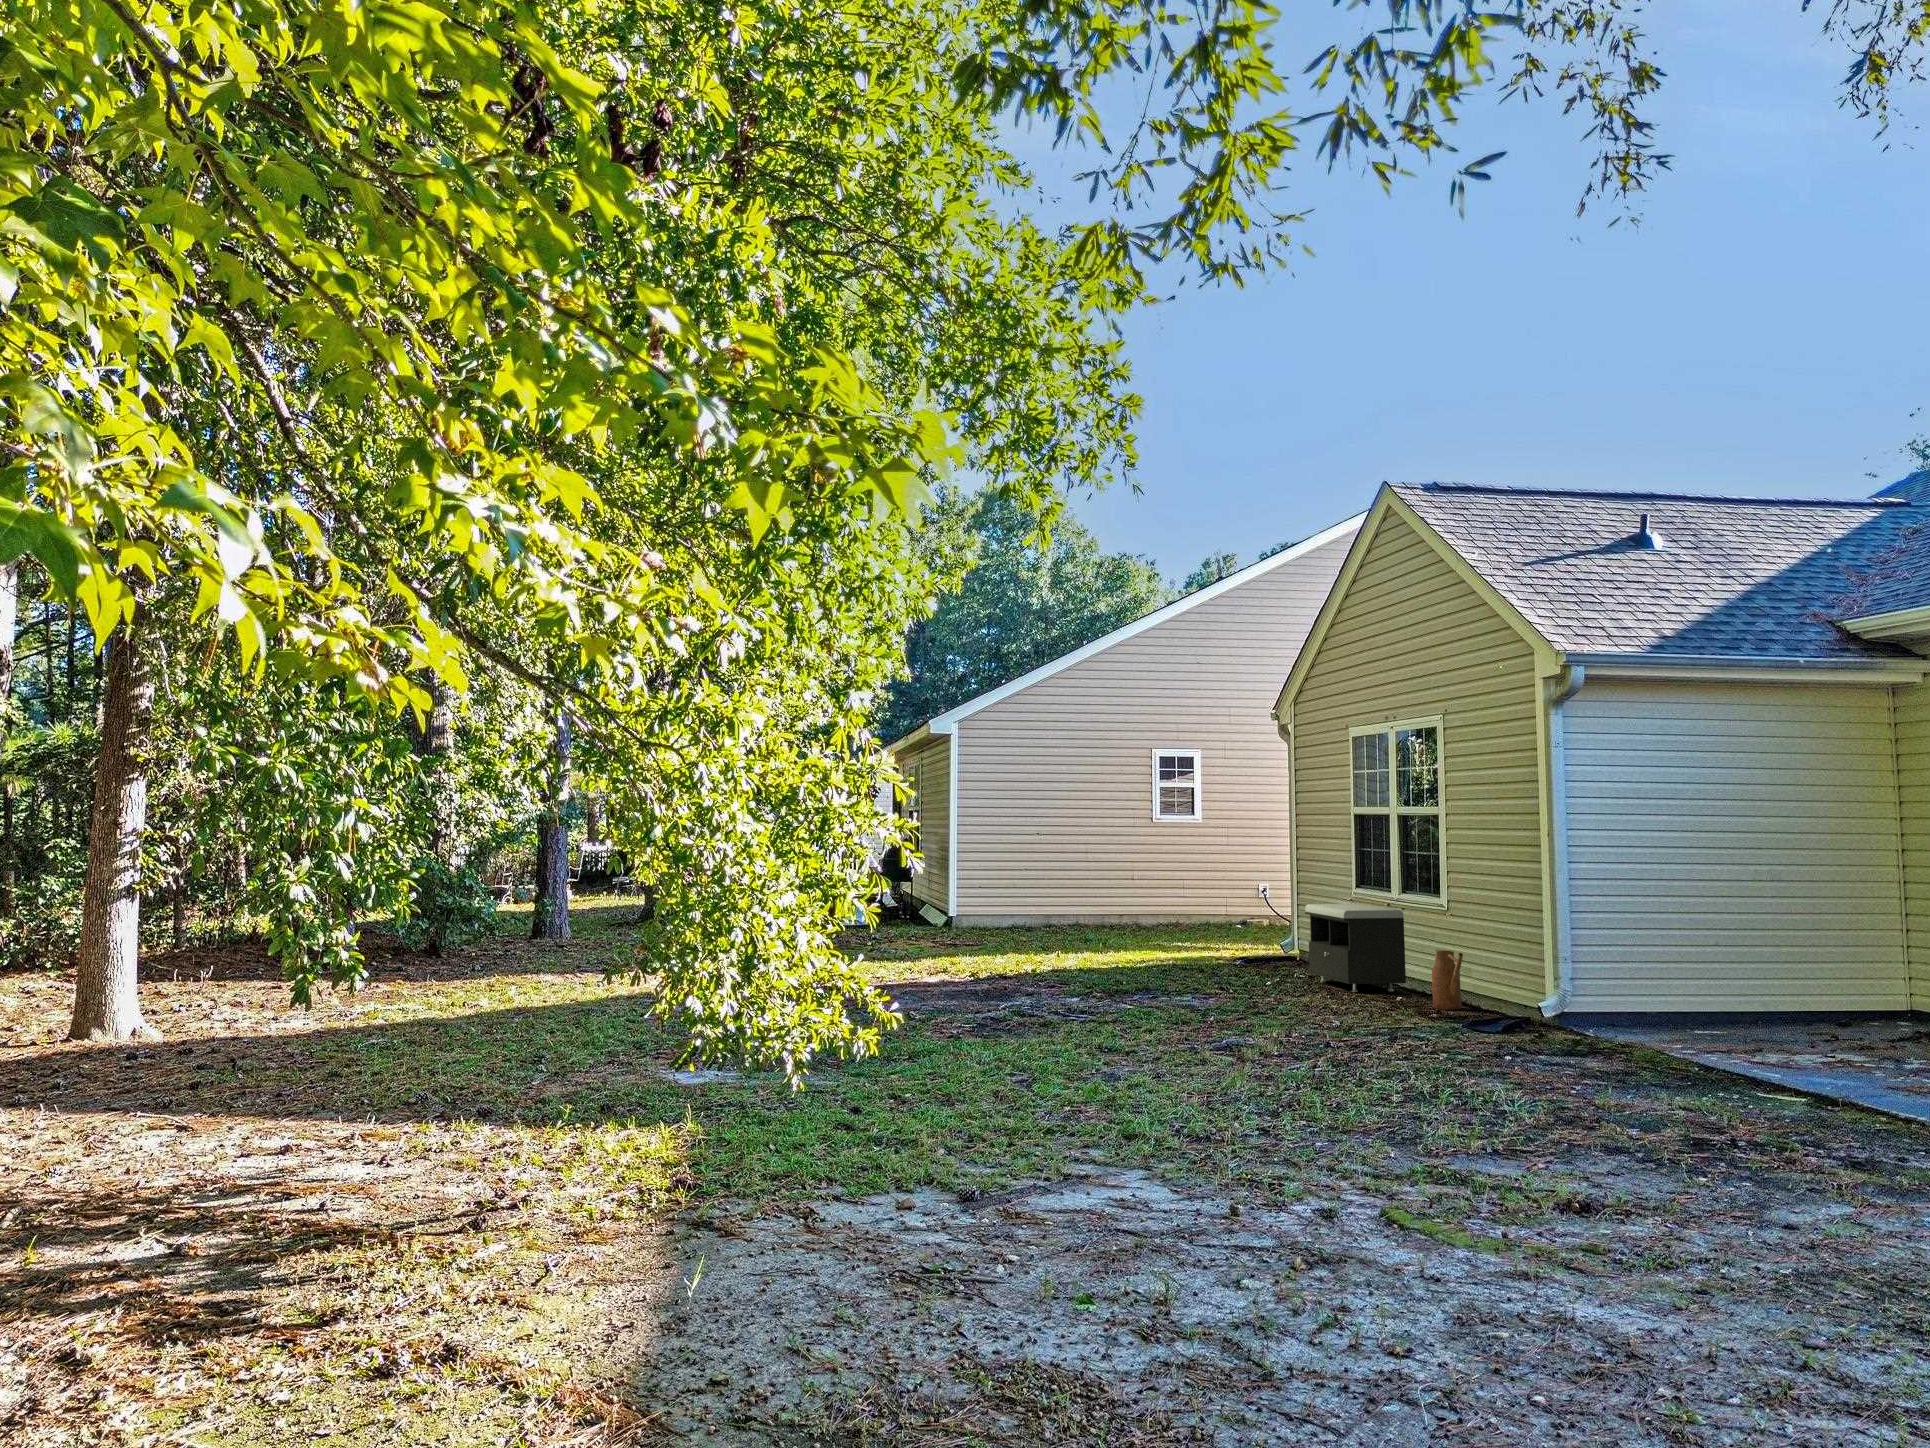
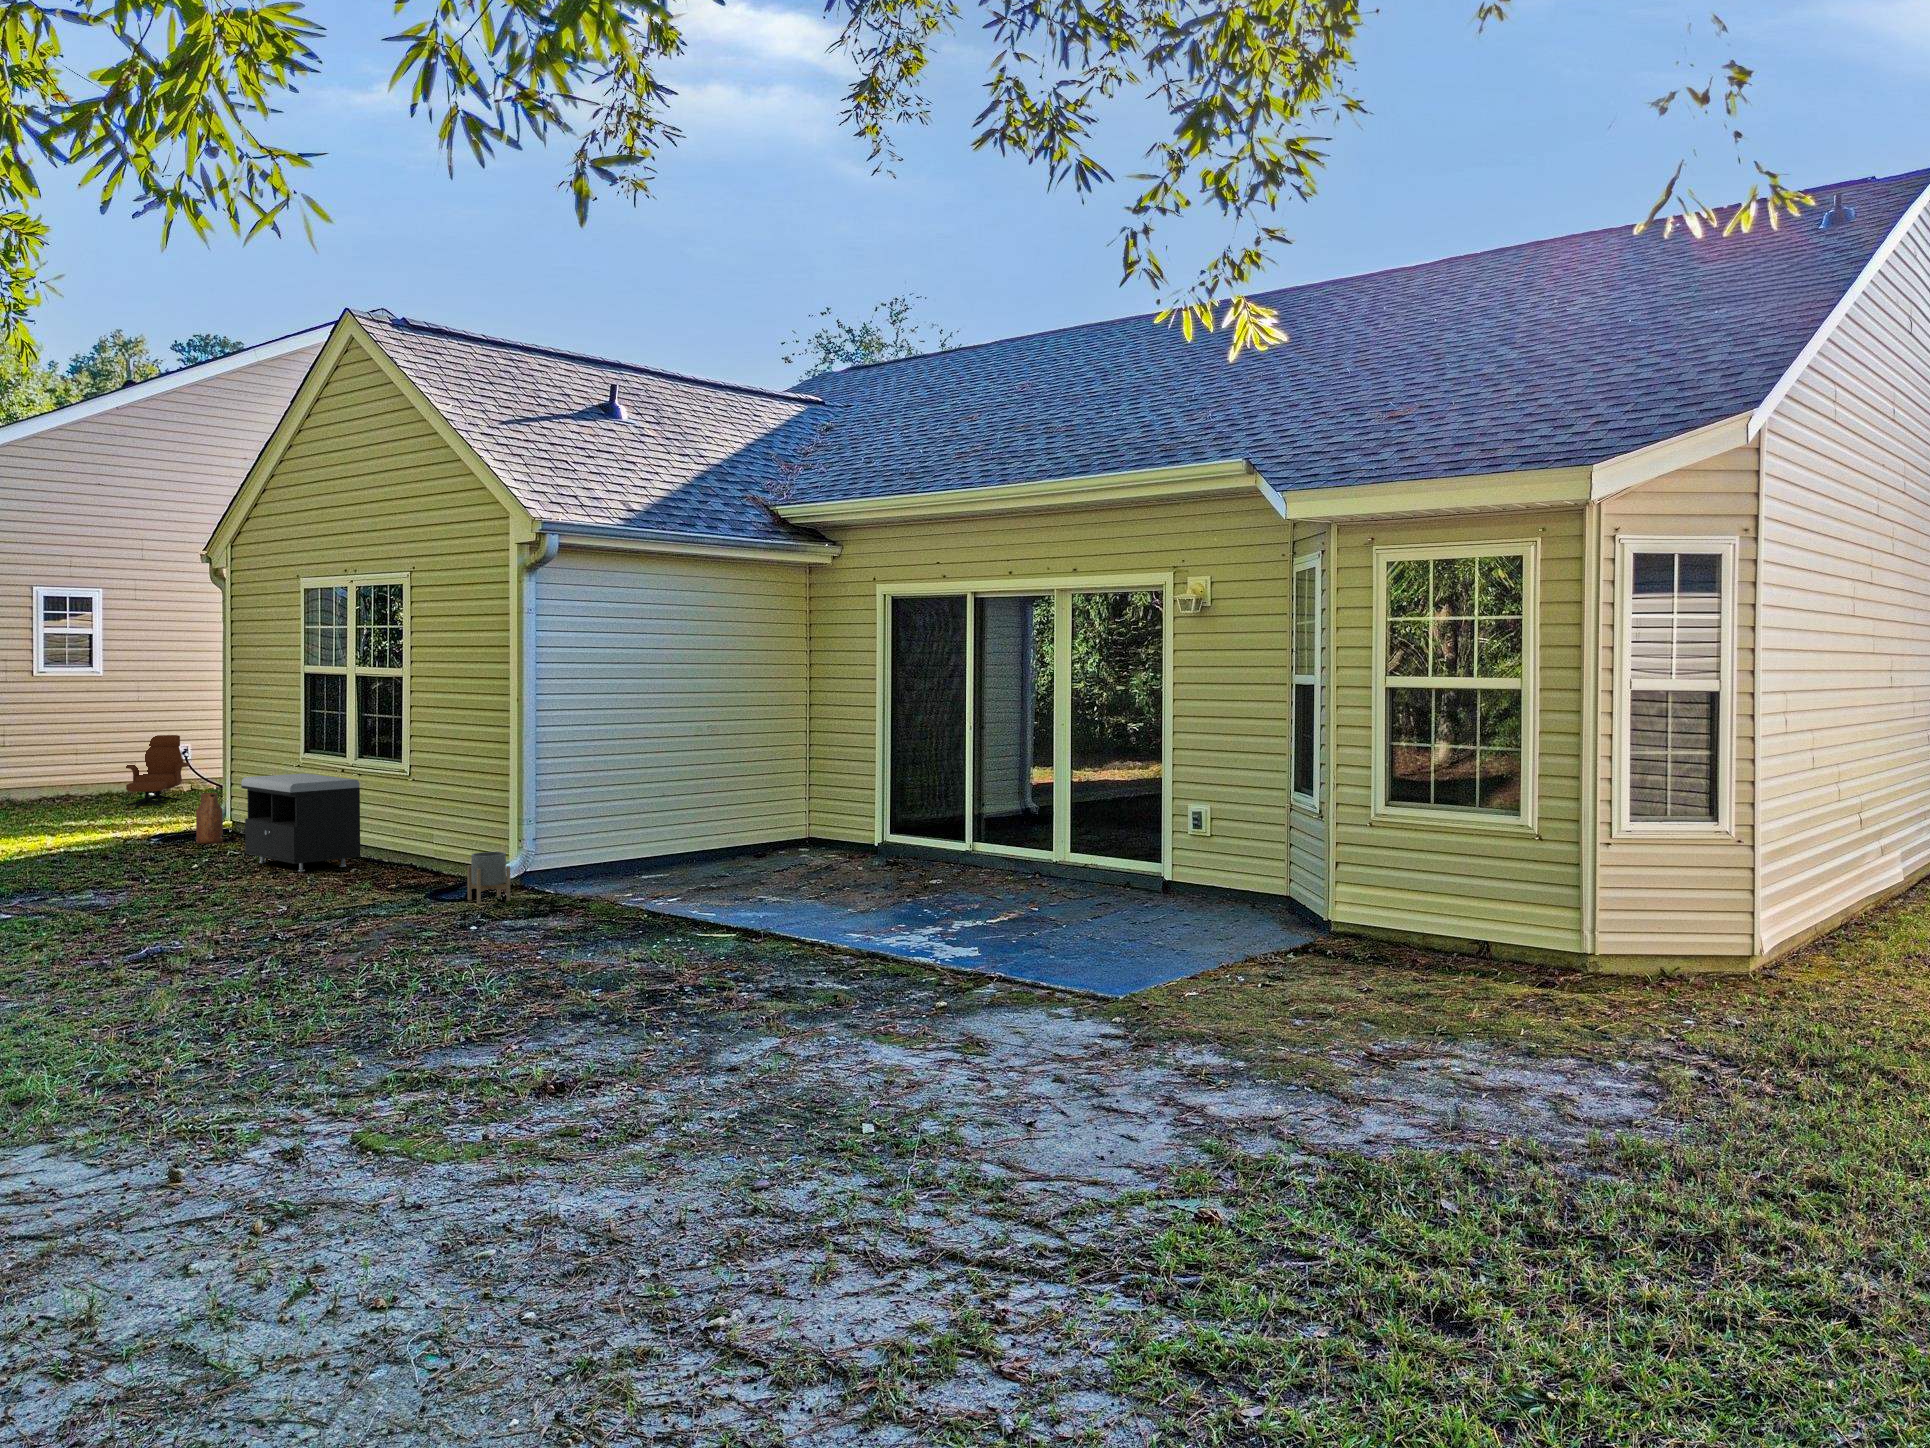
lounge chair: none [1222,873,1269,933] -> present [126,735,190,807]
watering can: present [1432,950,1463,1010] -> present [196,793,223,844]
planter: none [1503,983,1547,1035] -> present [467,852,510,904]

